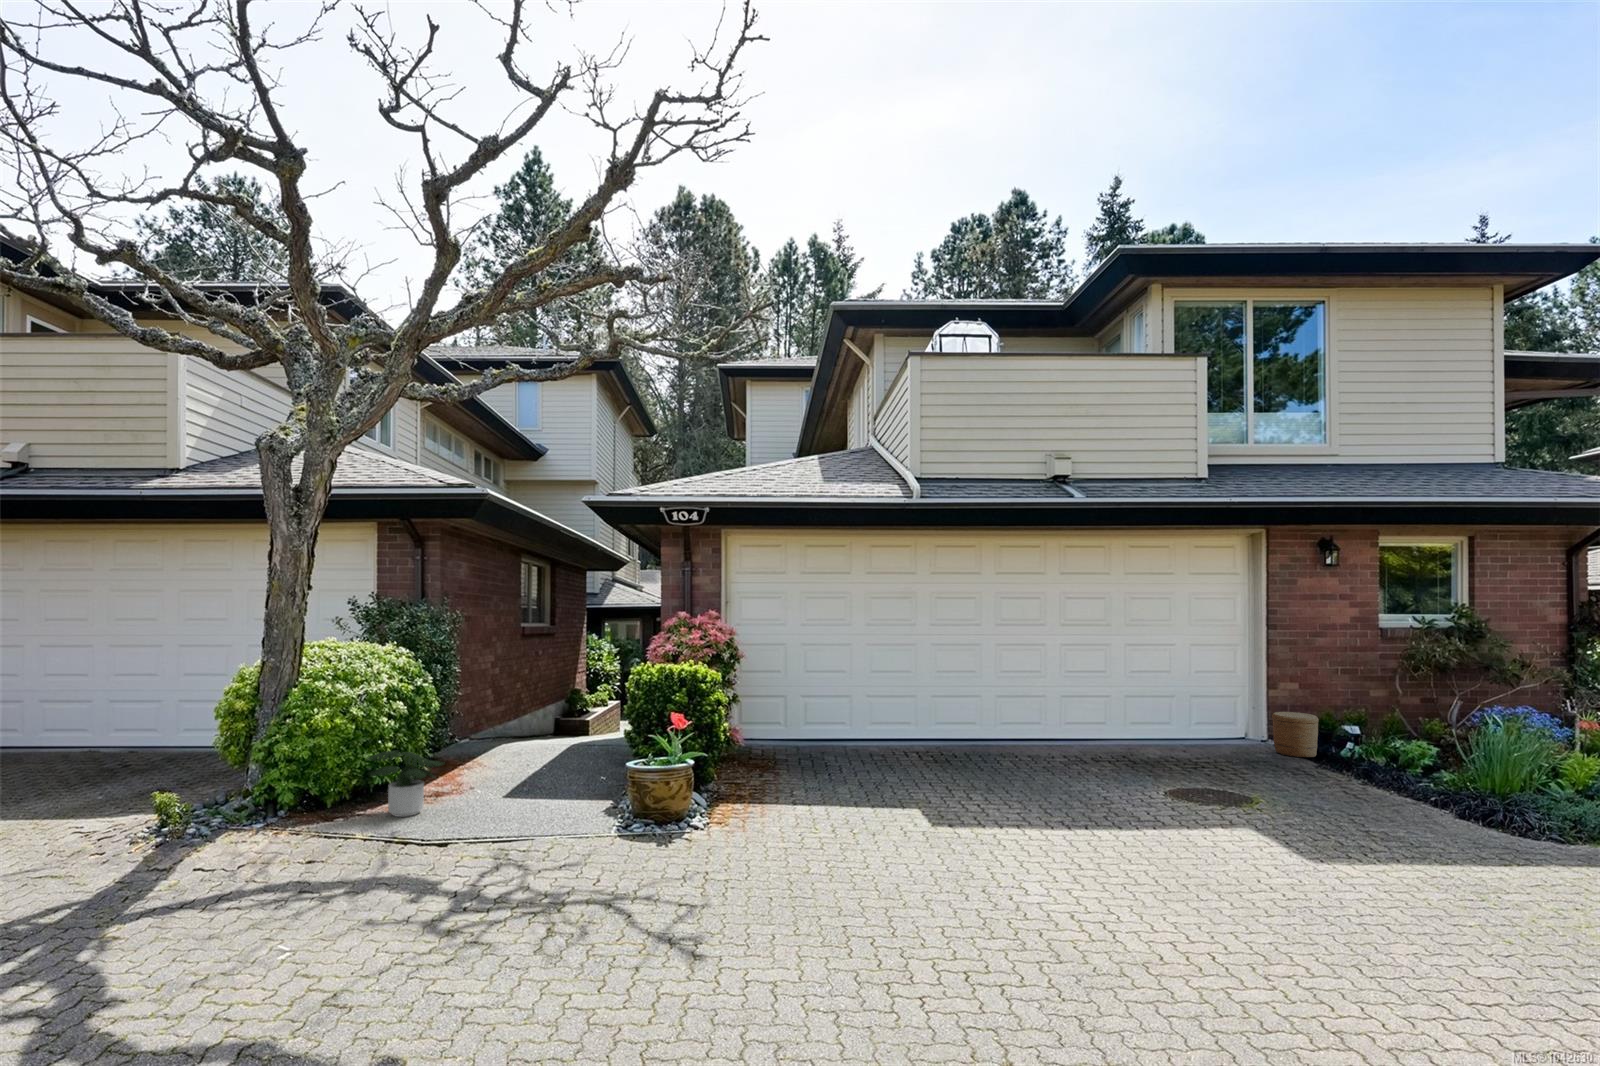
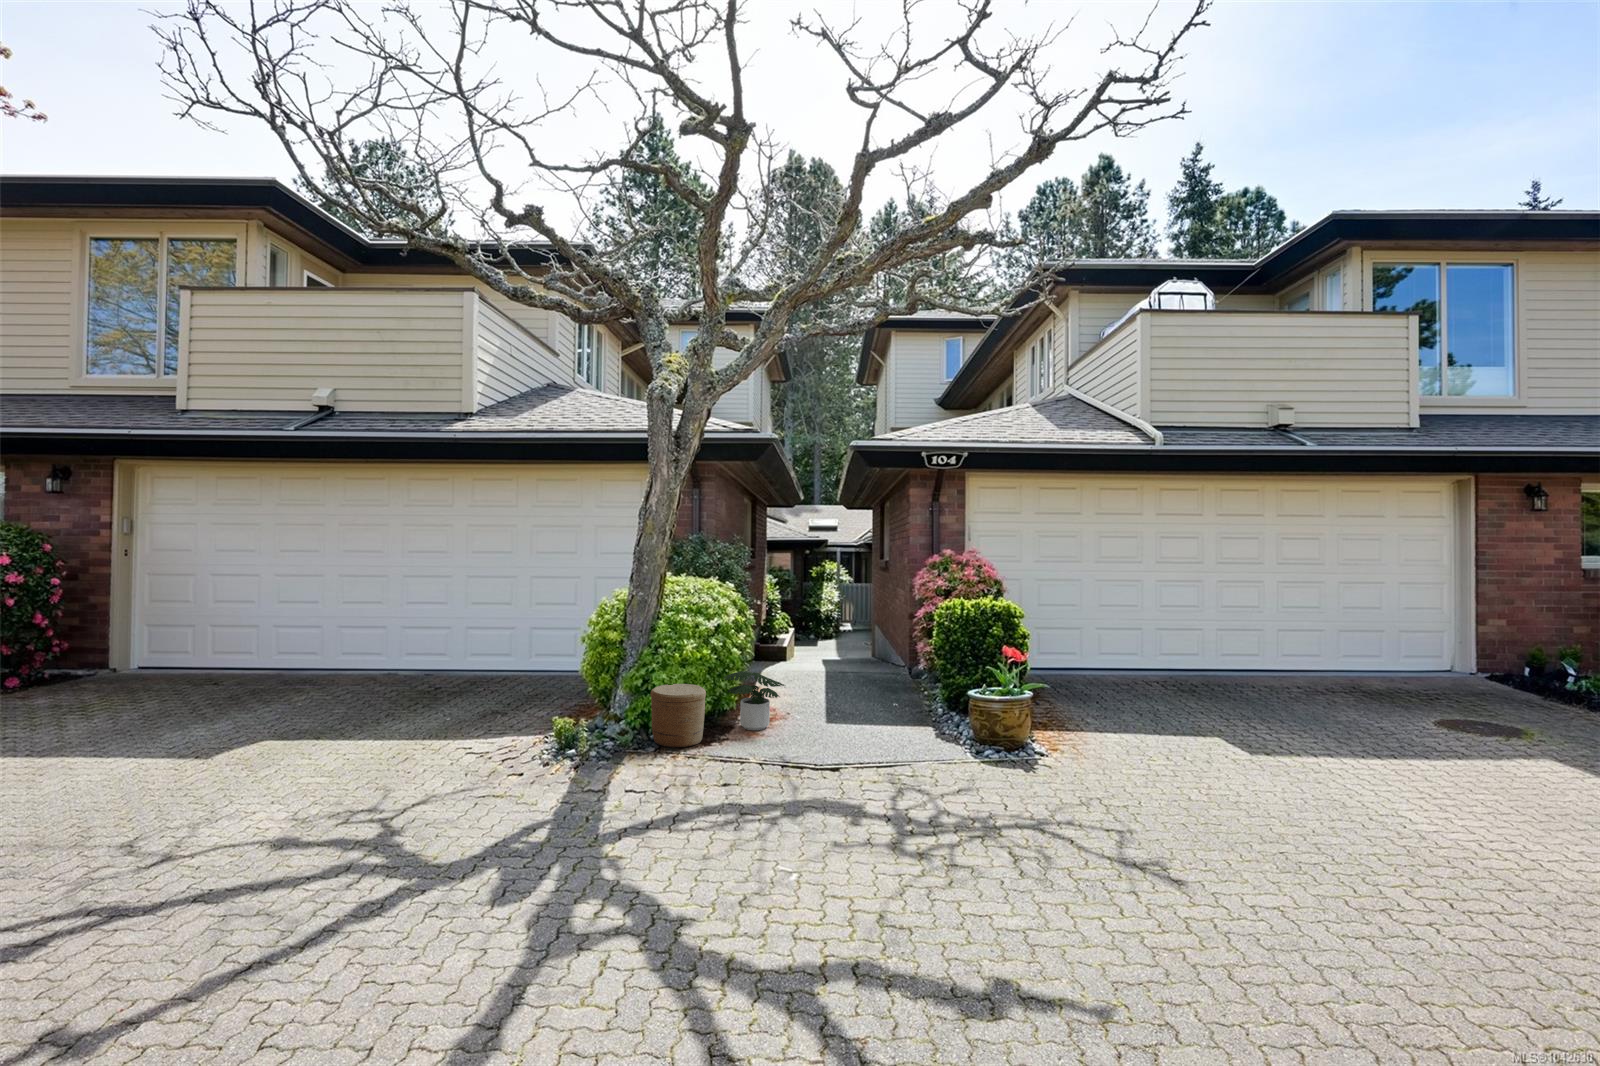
woven basket: present [1272,712,1319,757] -> present [651,684,706,748]

